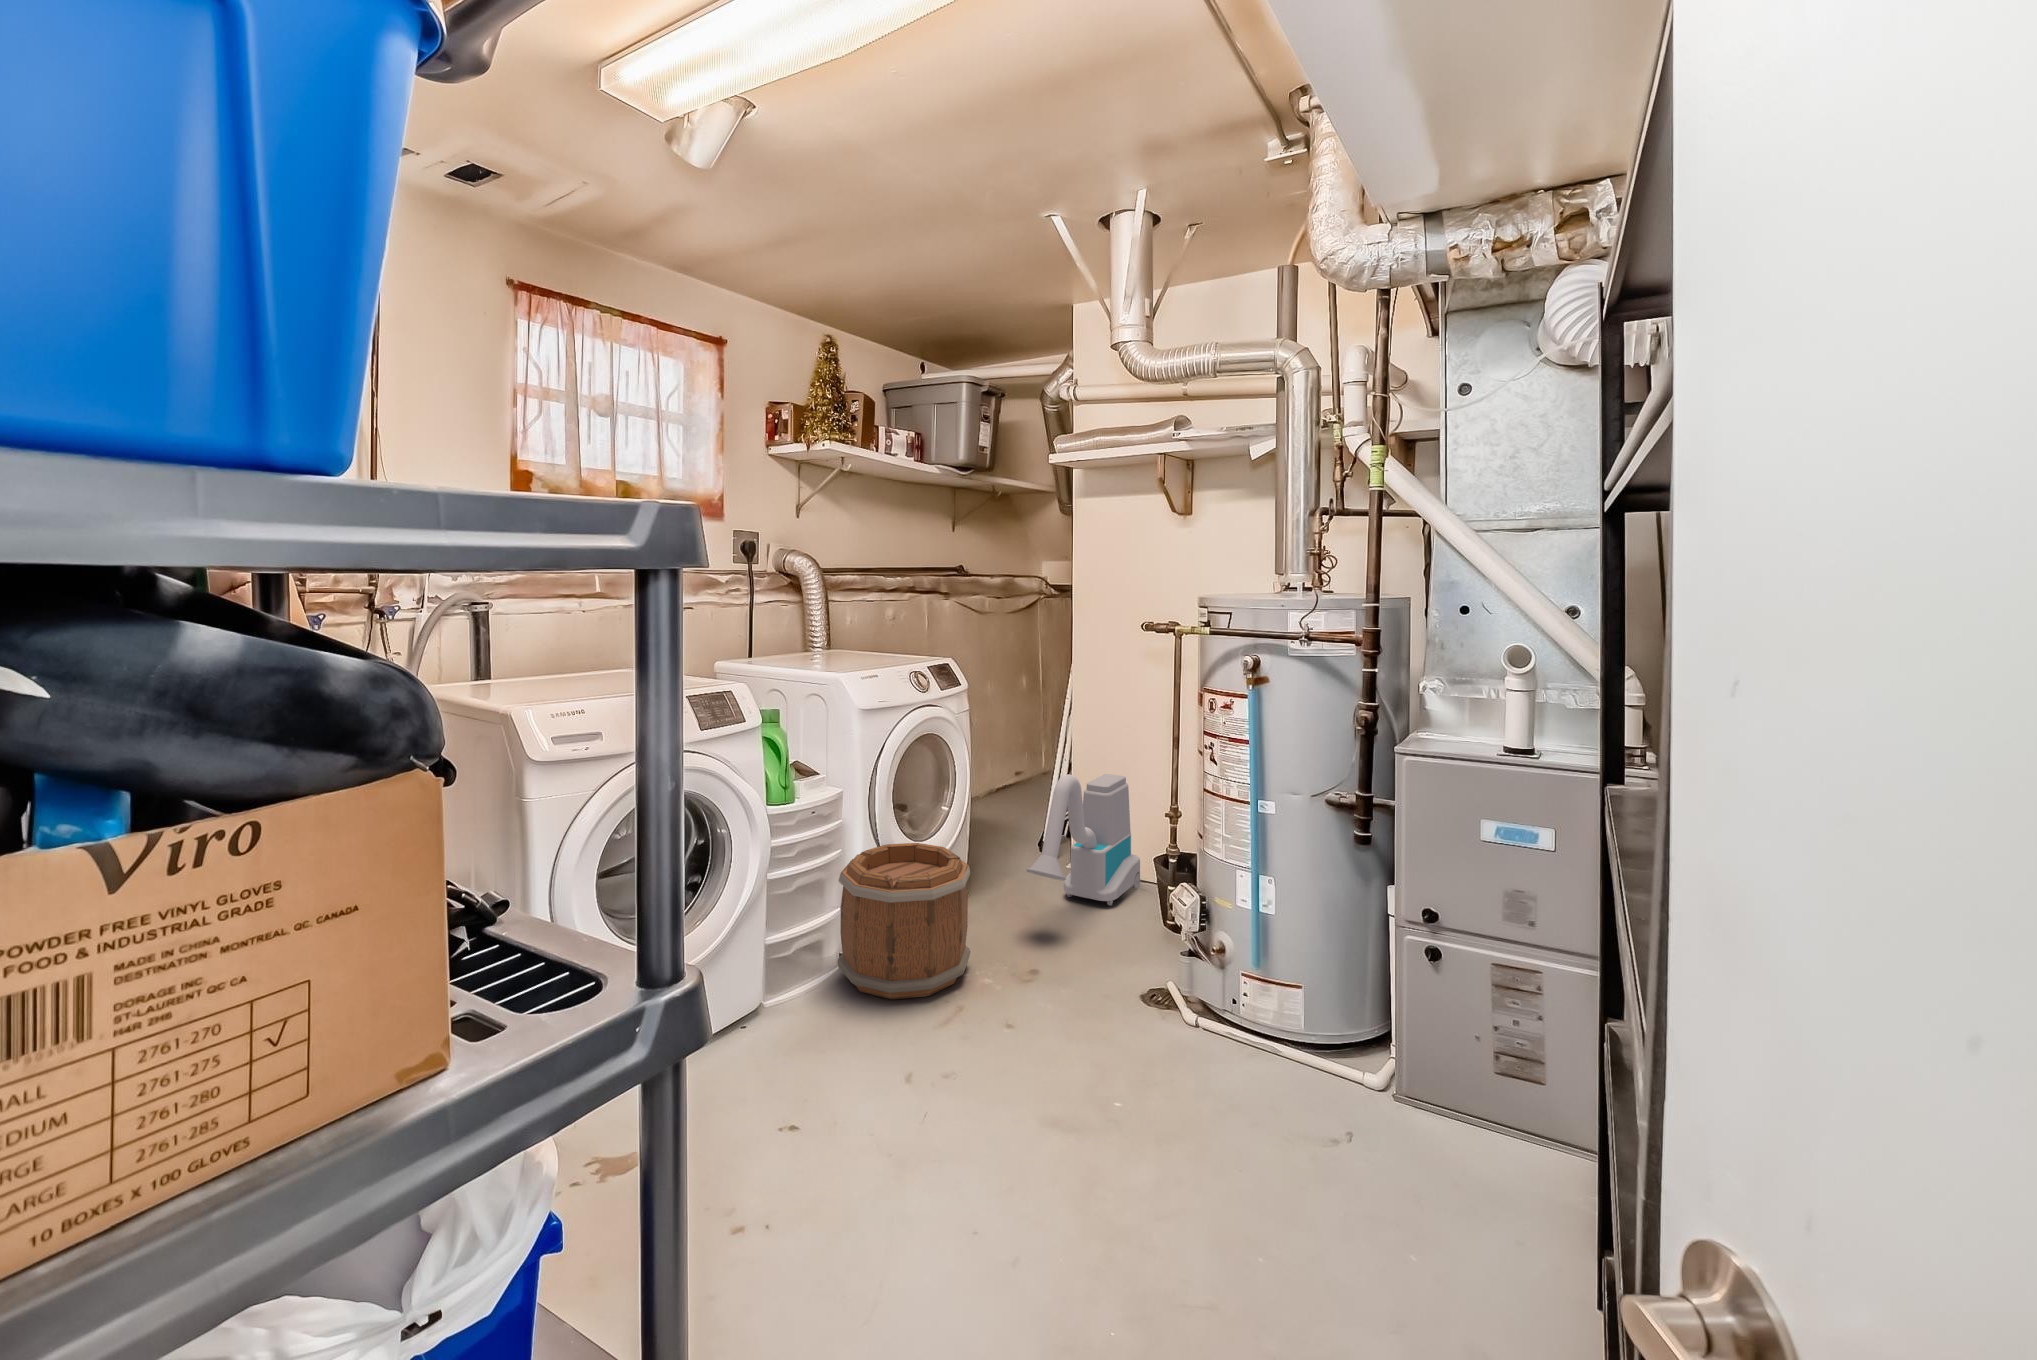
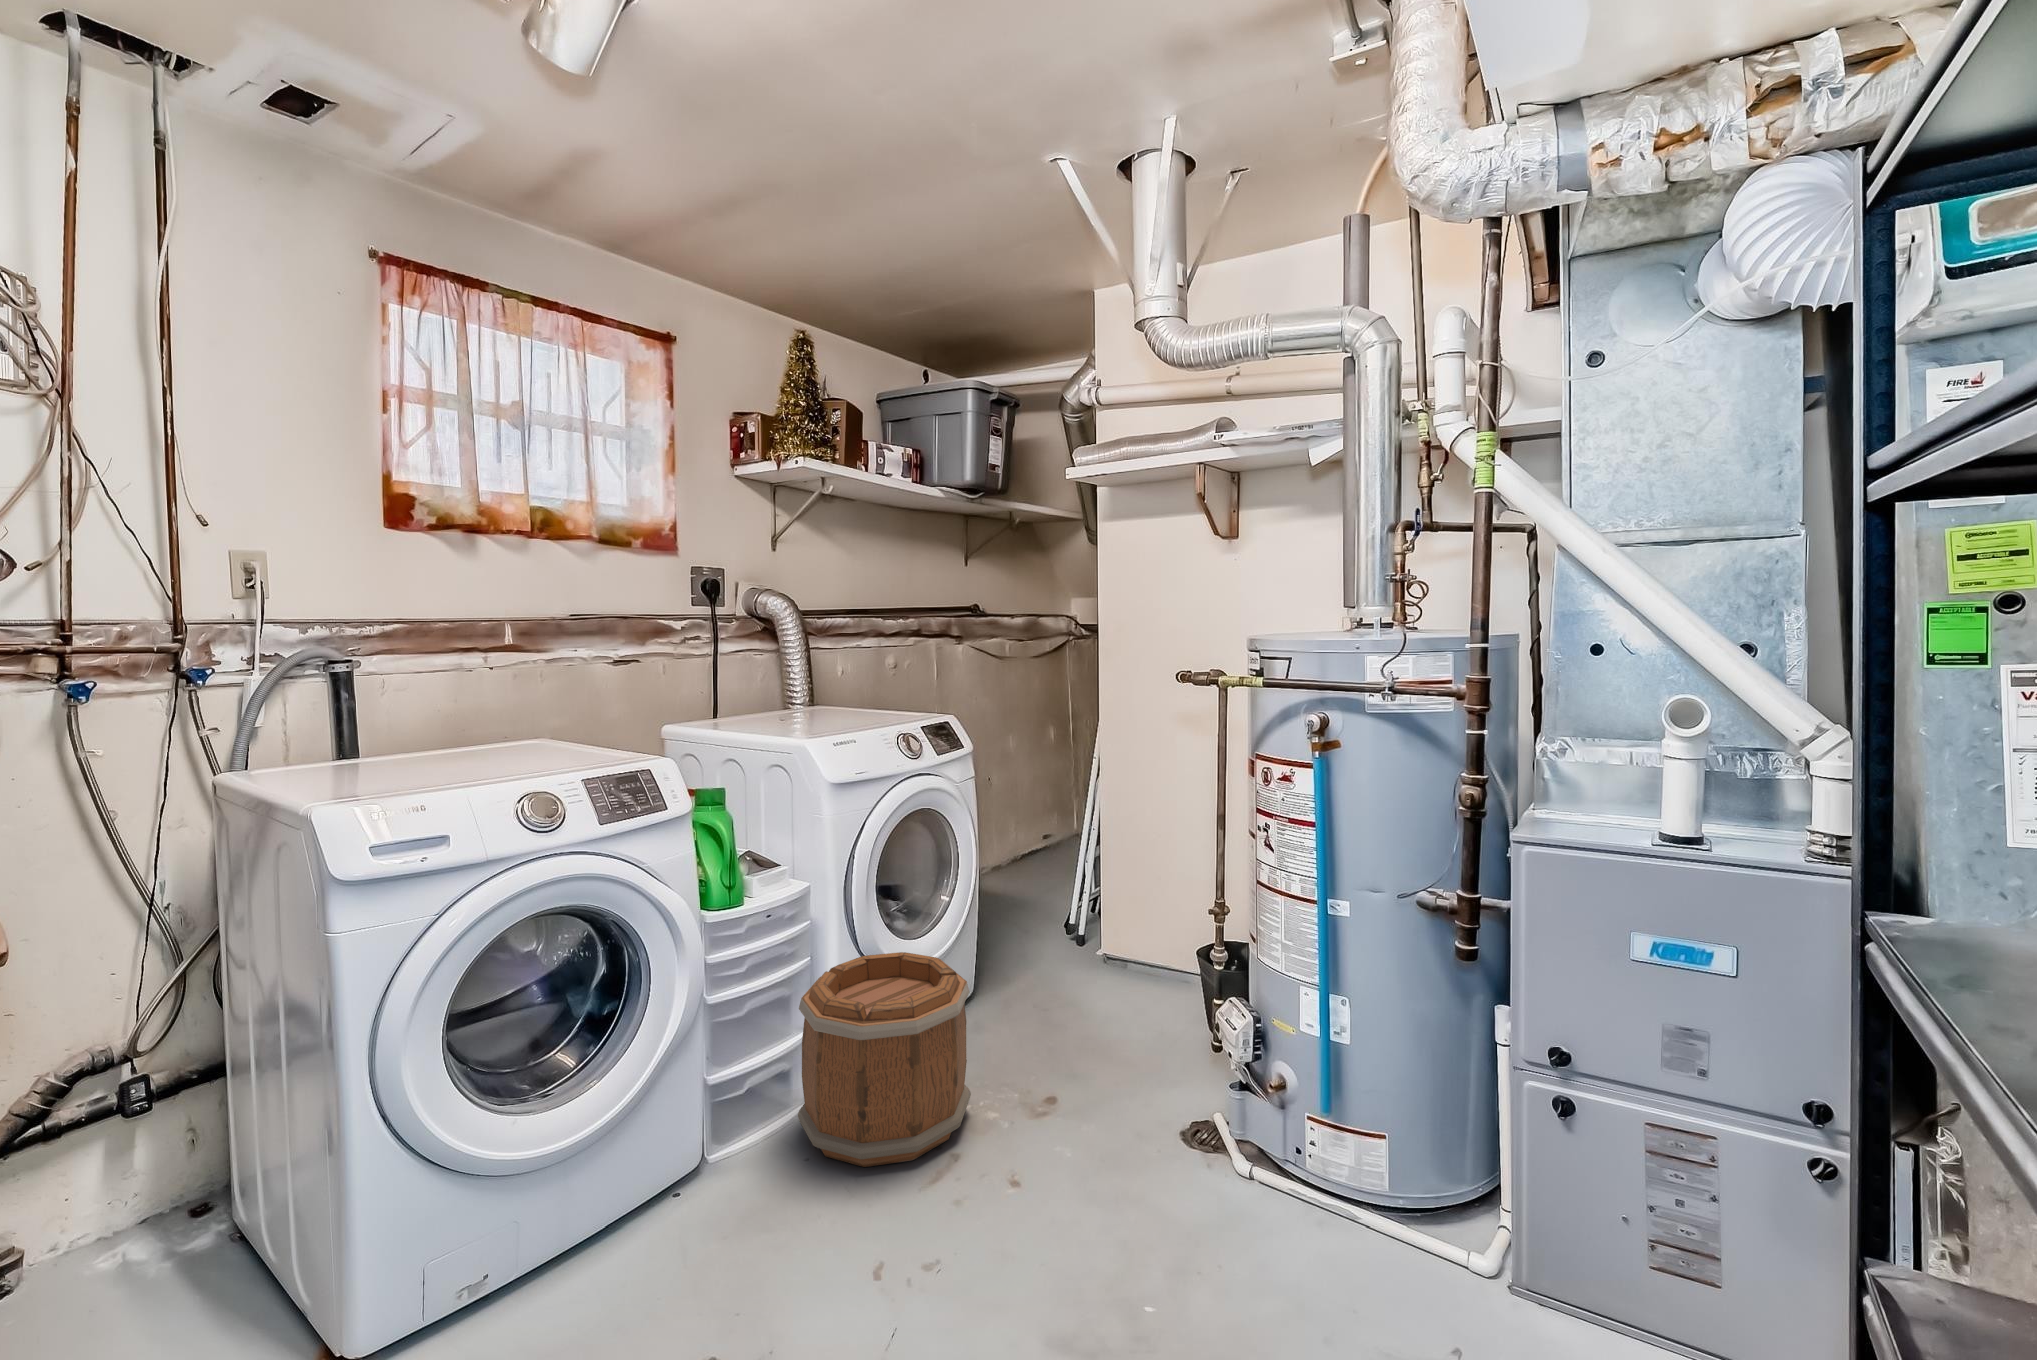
vacuum cleaner: present [1026,774,1140,906] -> none [1043,851,1187,1018]

